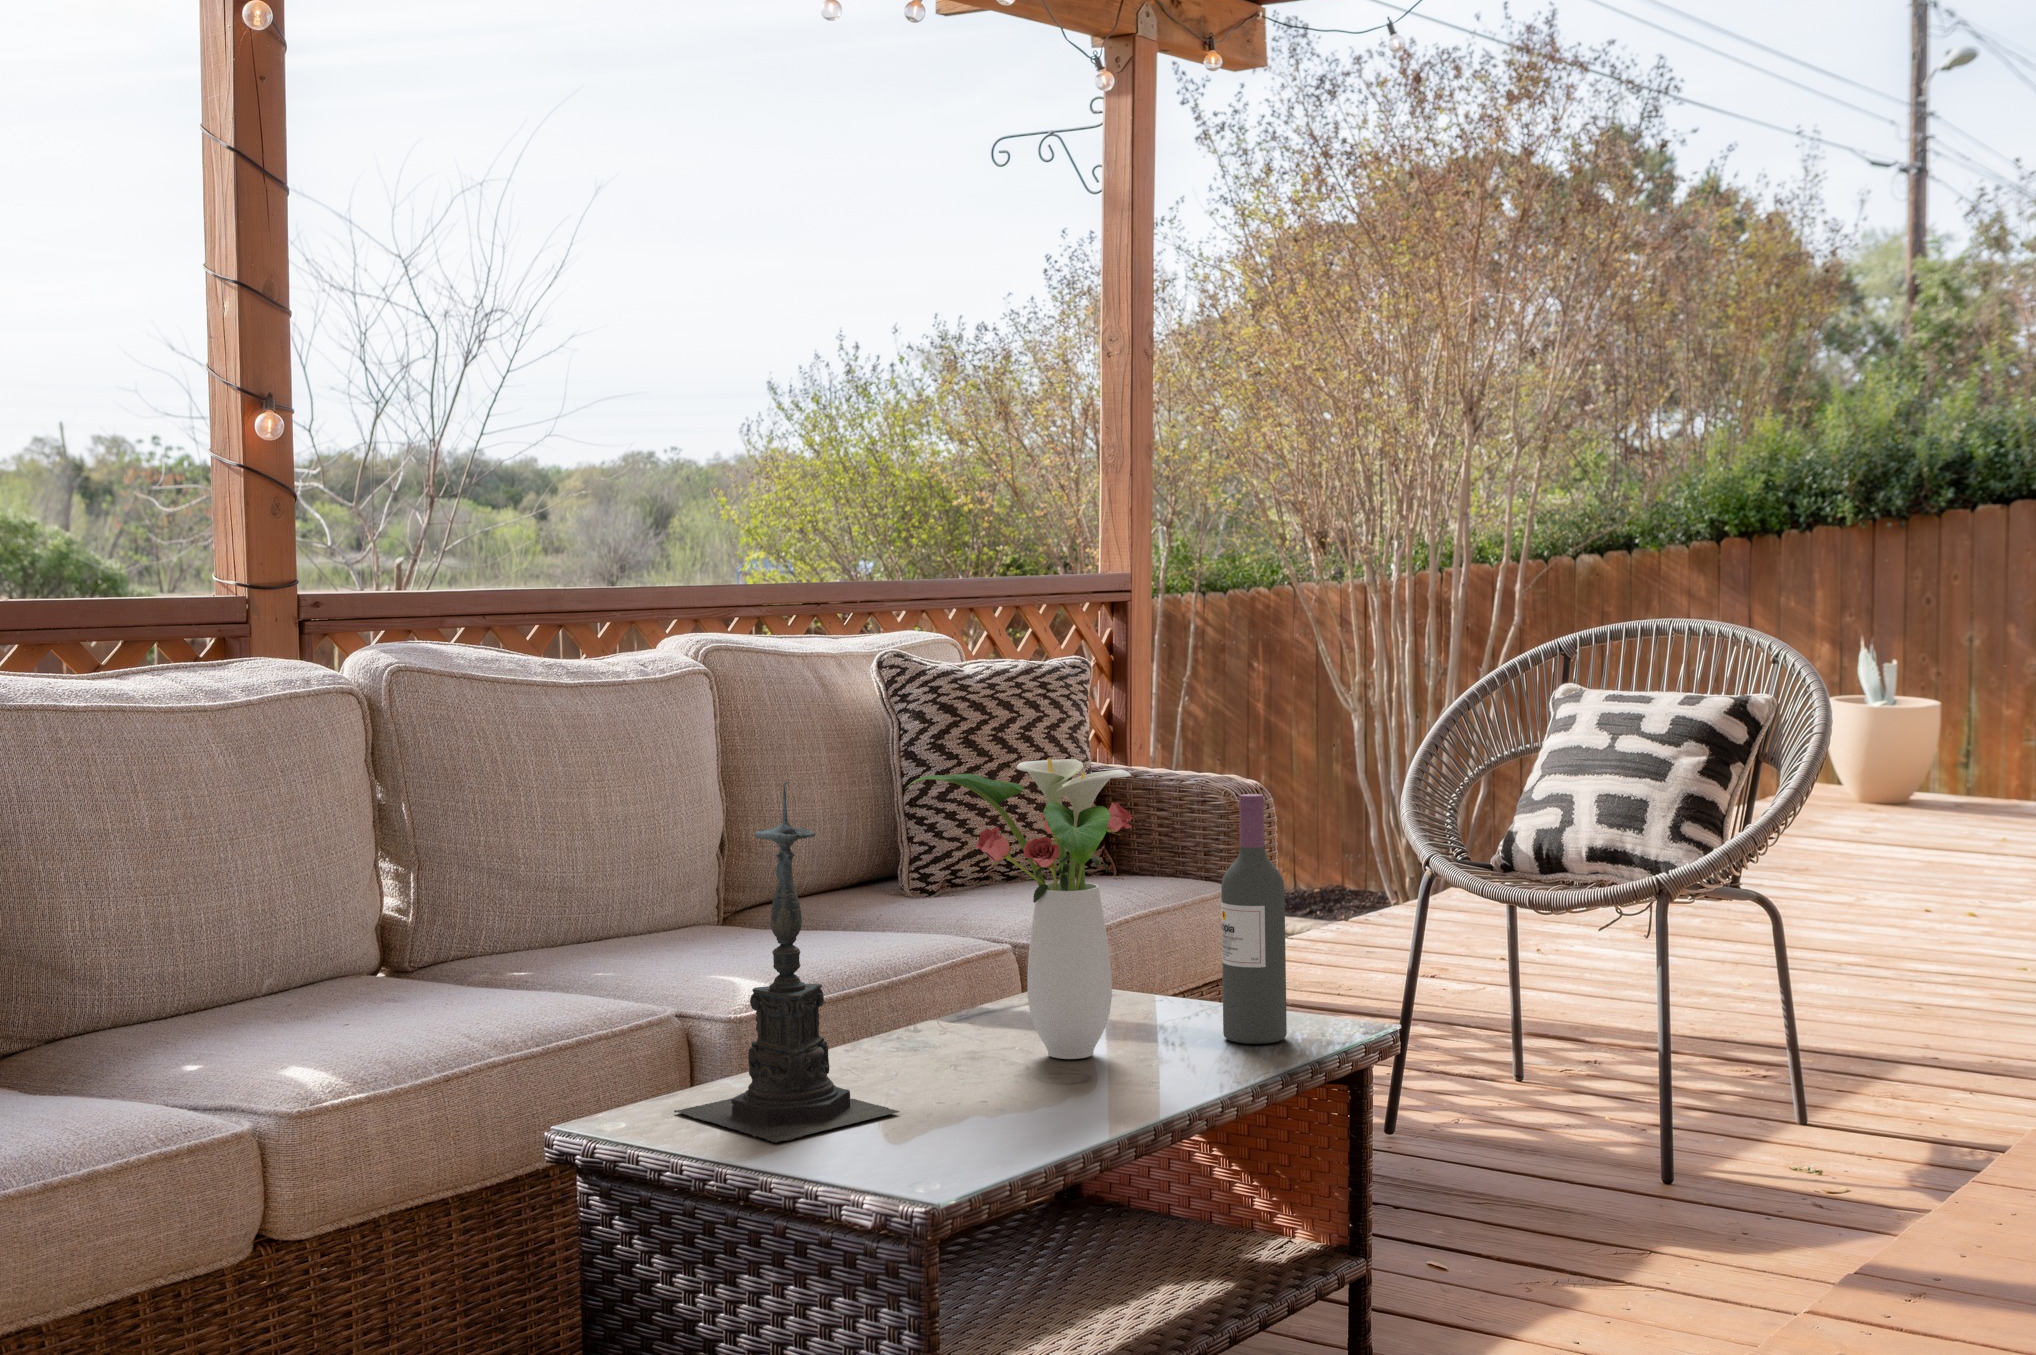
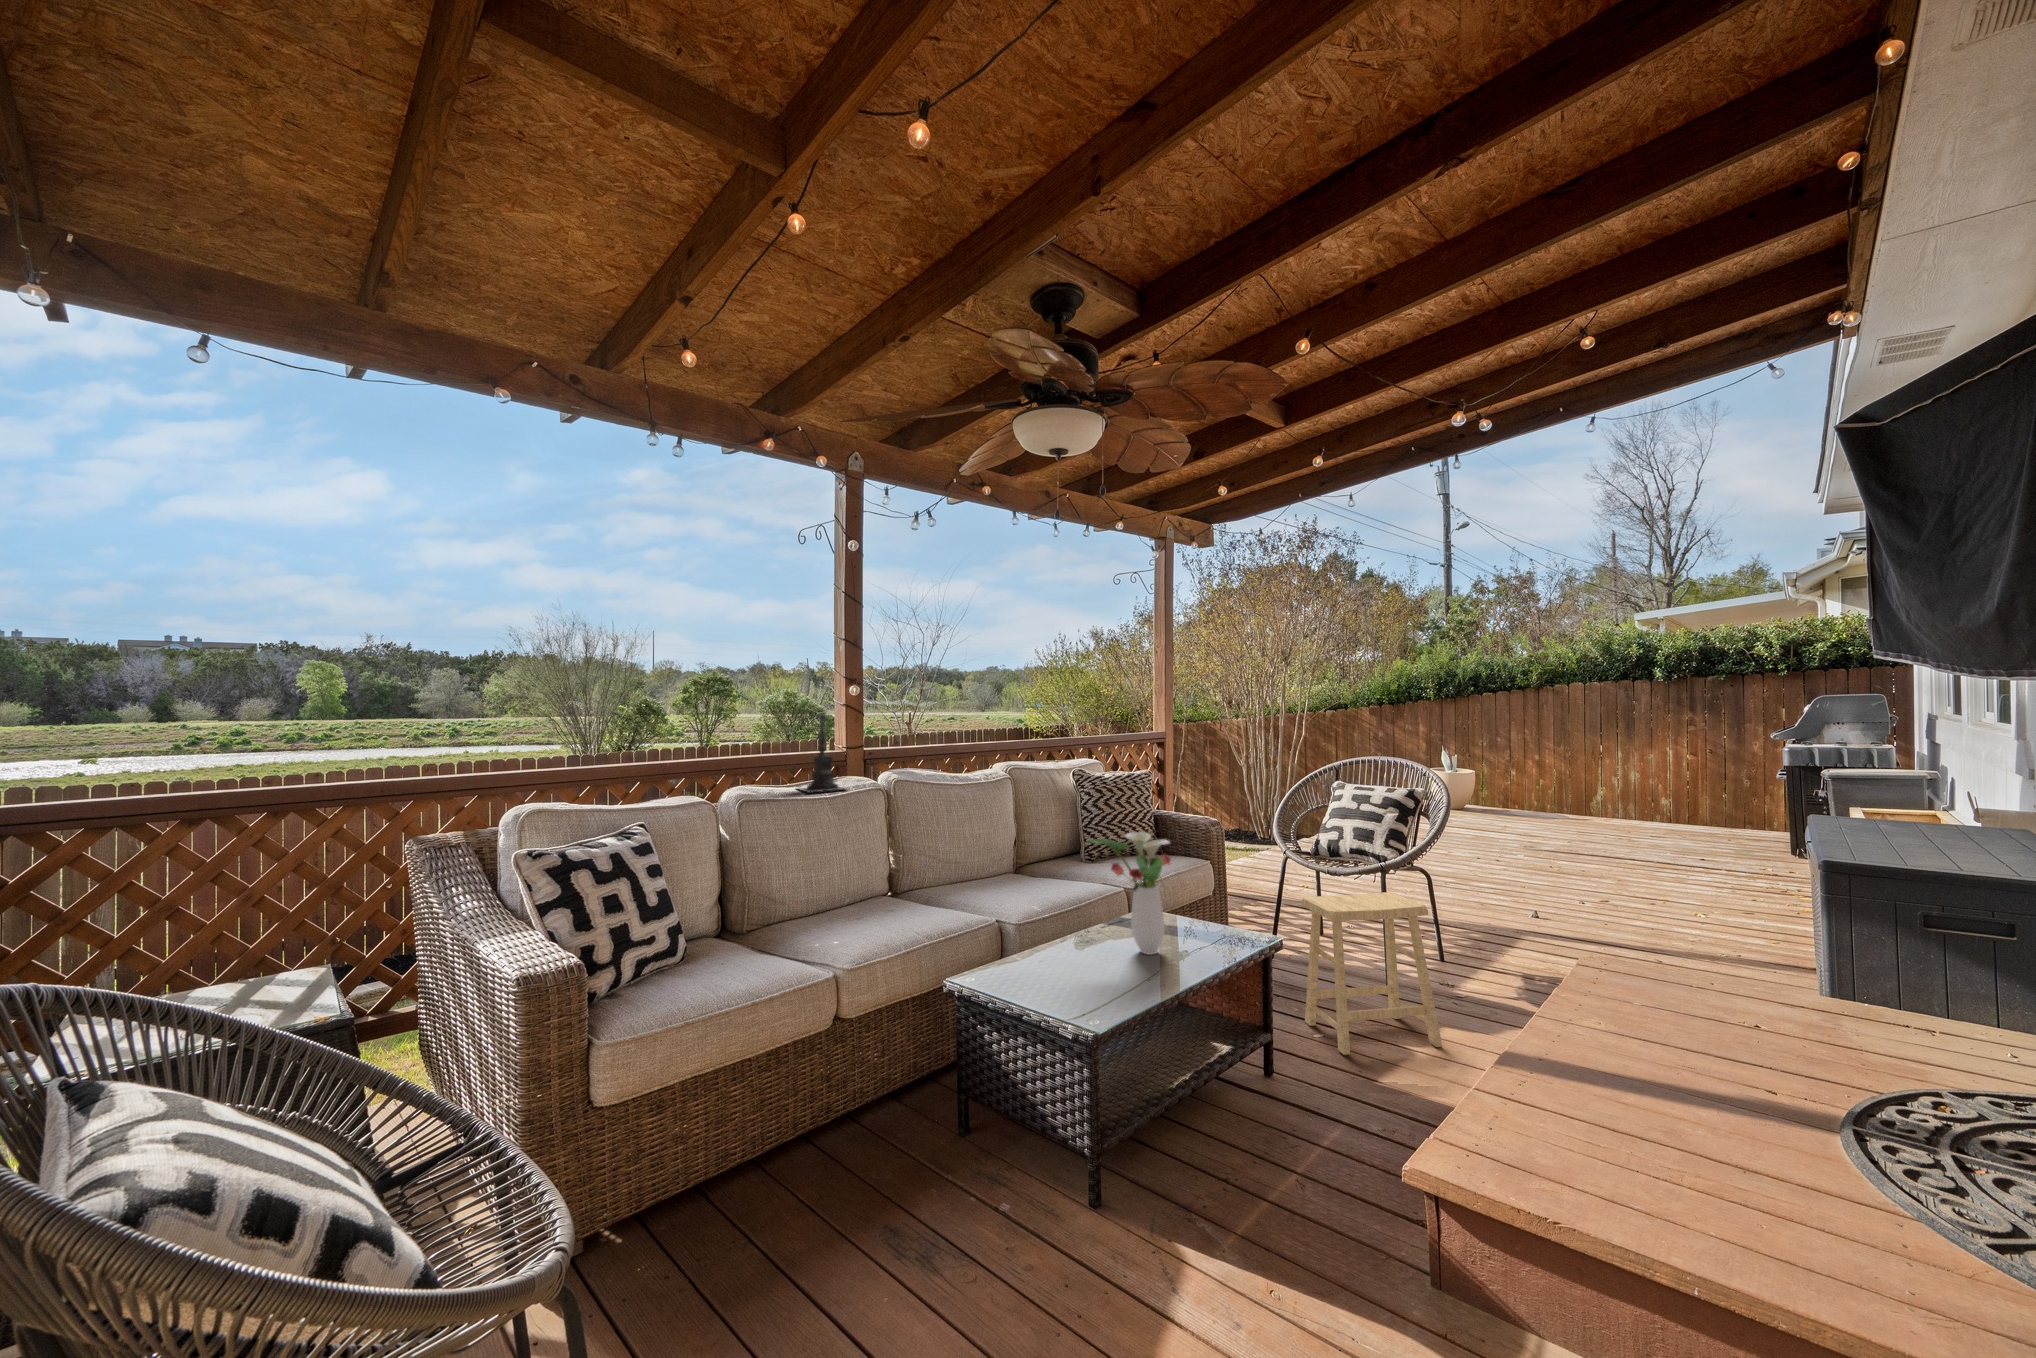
candle holder: present [674,782,900,1142] -> present [799,713,843,793]
wine bottle: present [1221,794,1287,1044] -> none [1207,848,1235,950]
footstool: none [1453,925,1762,1301] -> present [1301,892,1442,1055]

